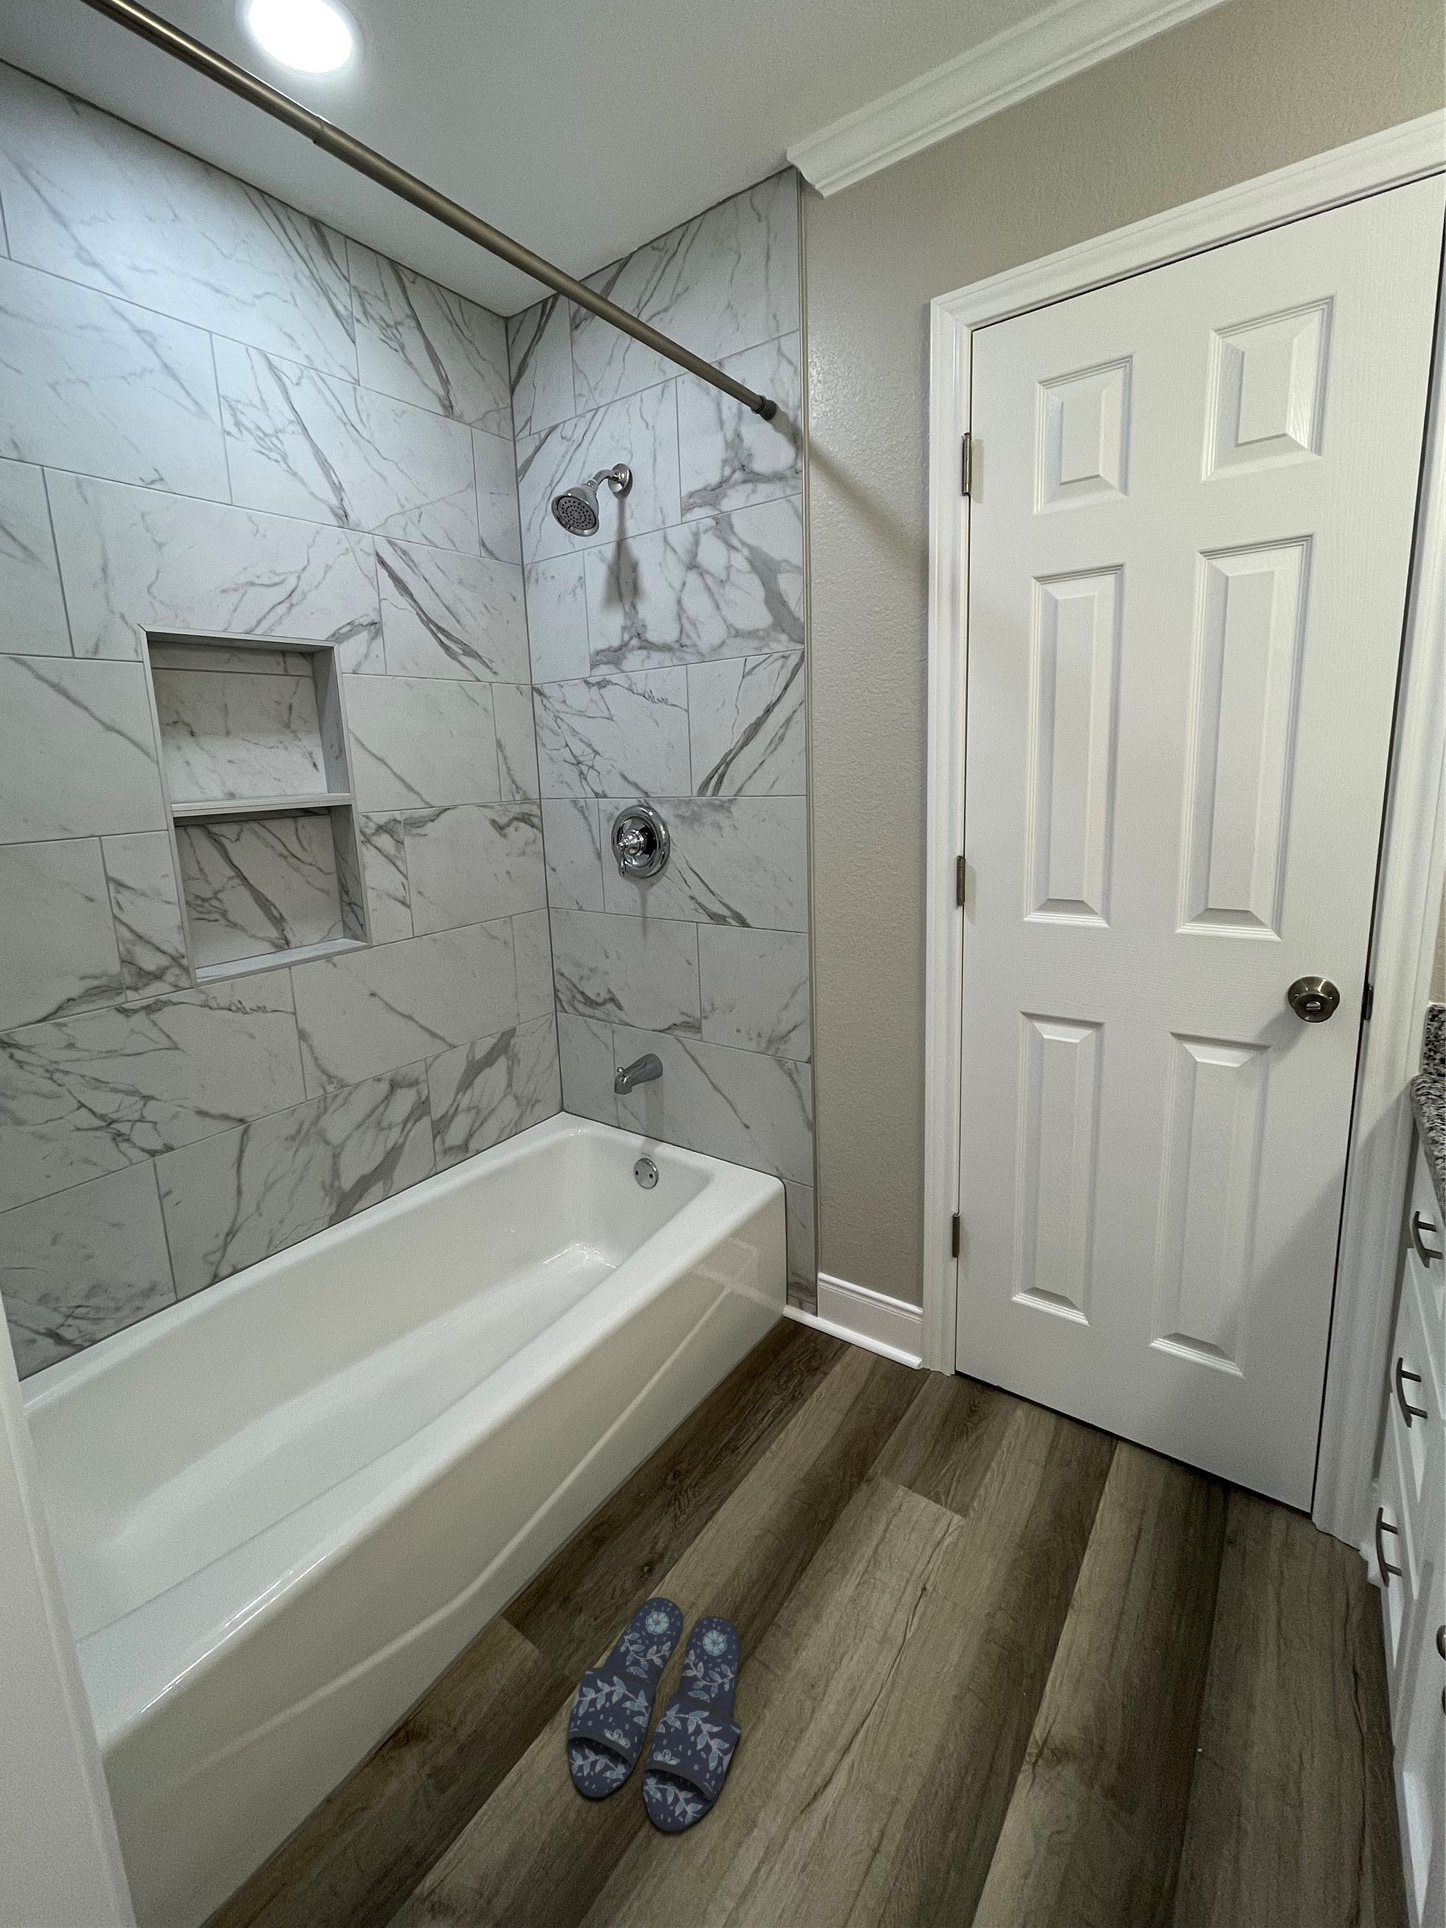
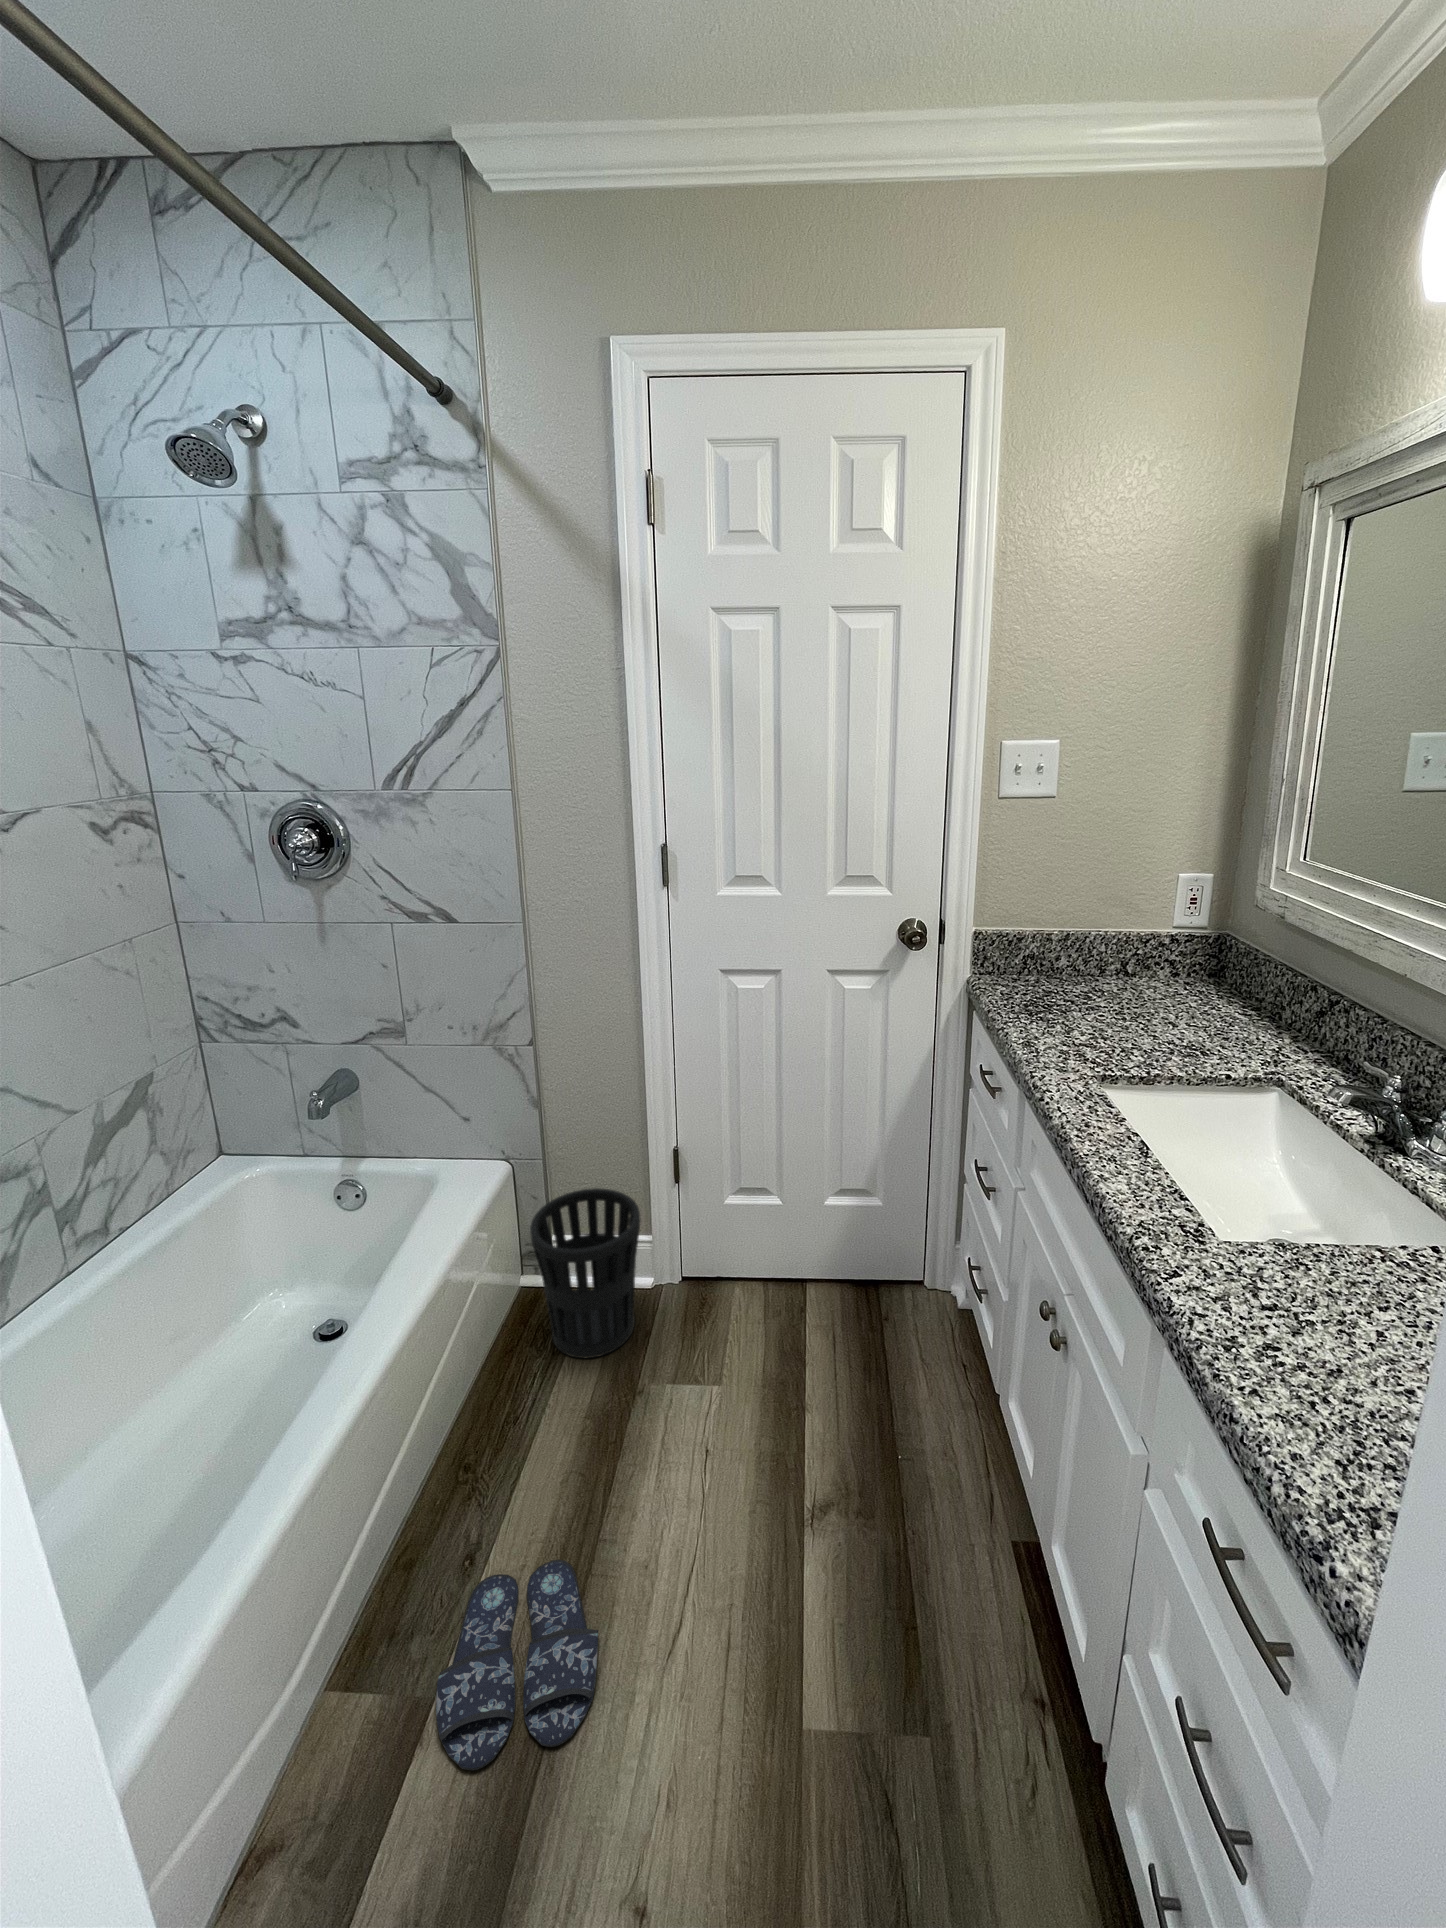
wastebasket: none [780,1228,900,1420] -> present [530,1188,640,1358]

